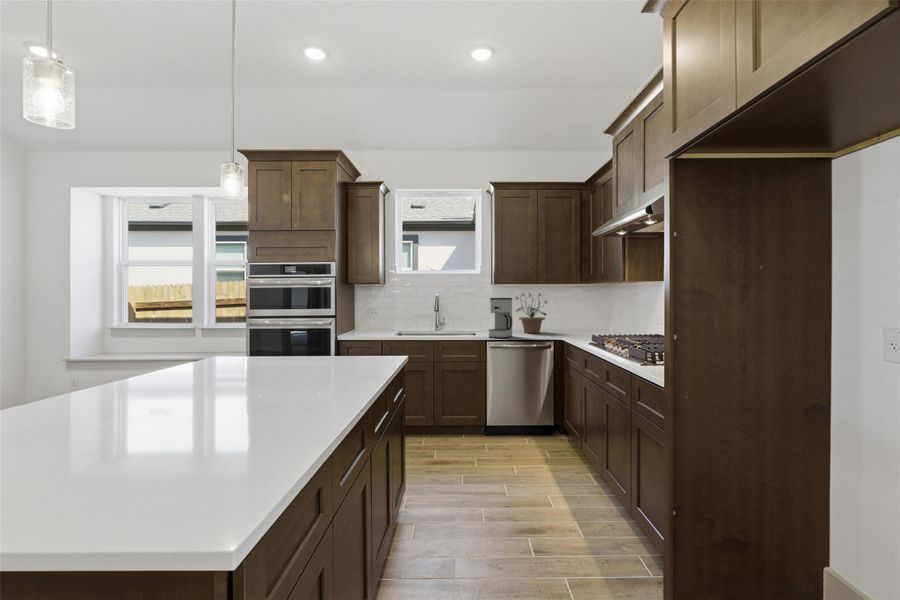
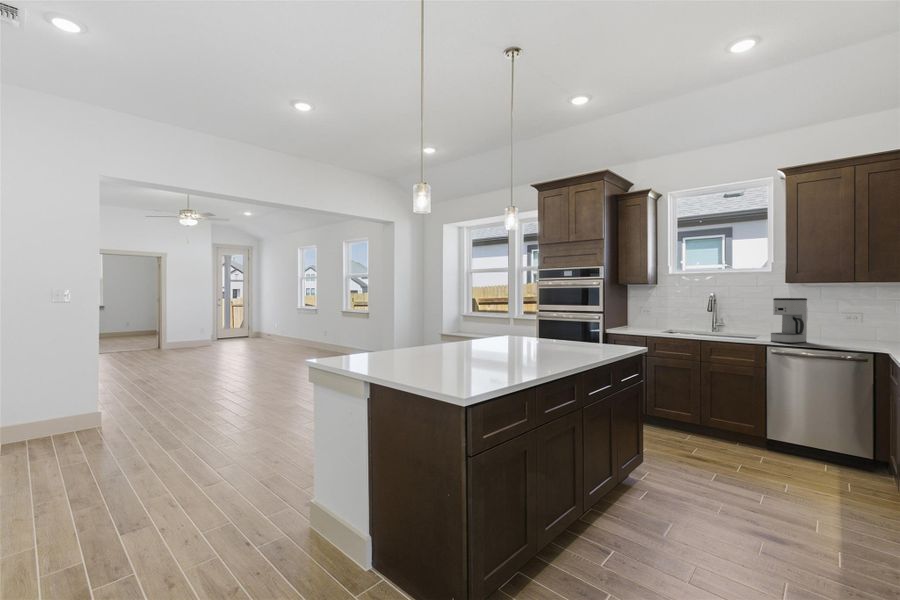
potted plant: present [516,293,547,333] -> none [818,290,874,340]

